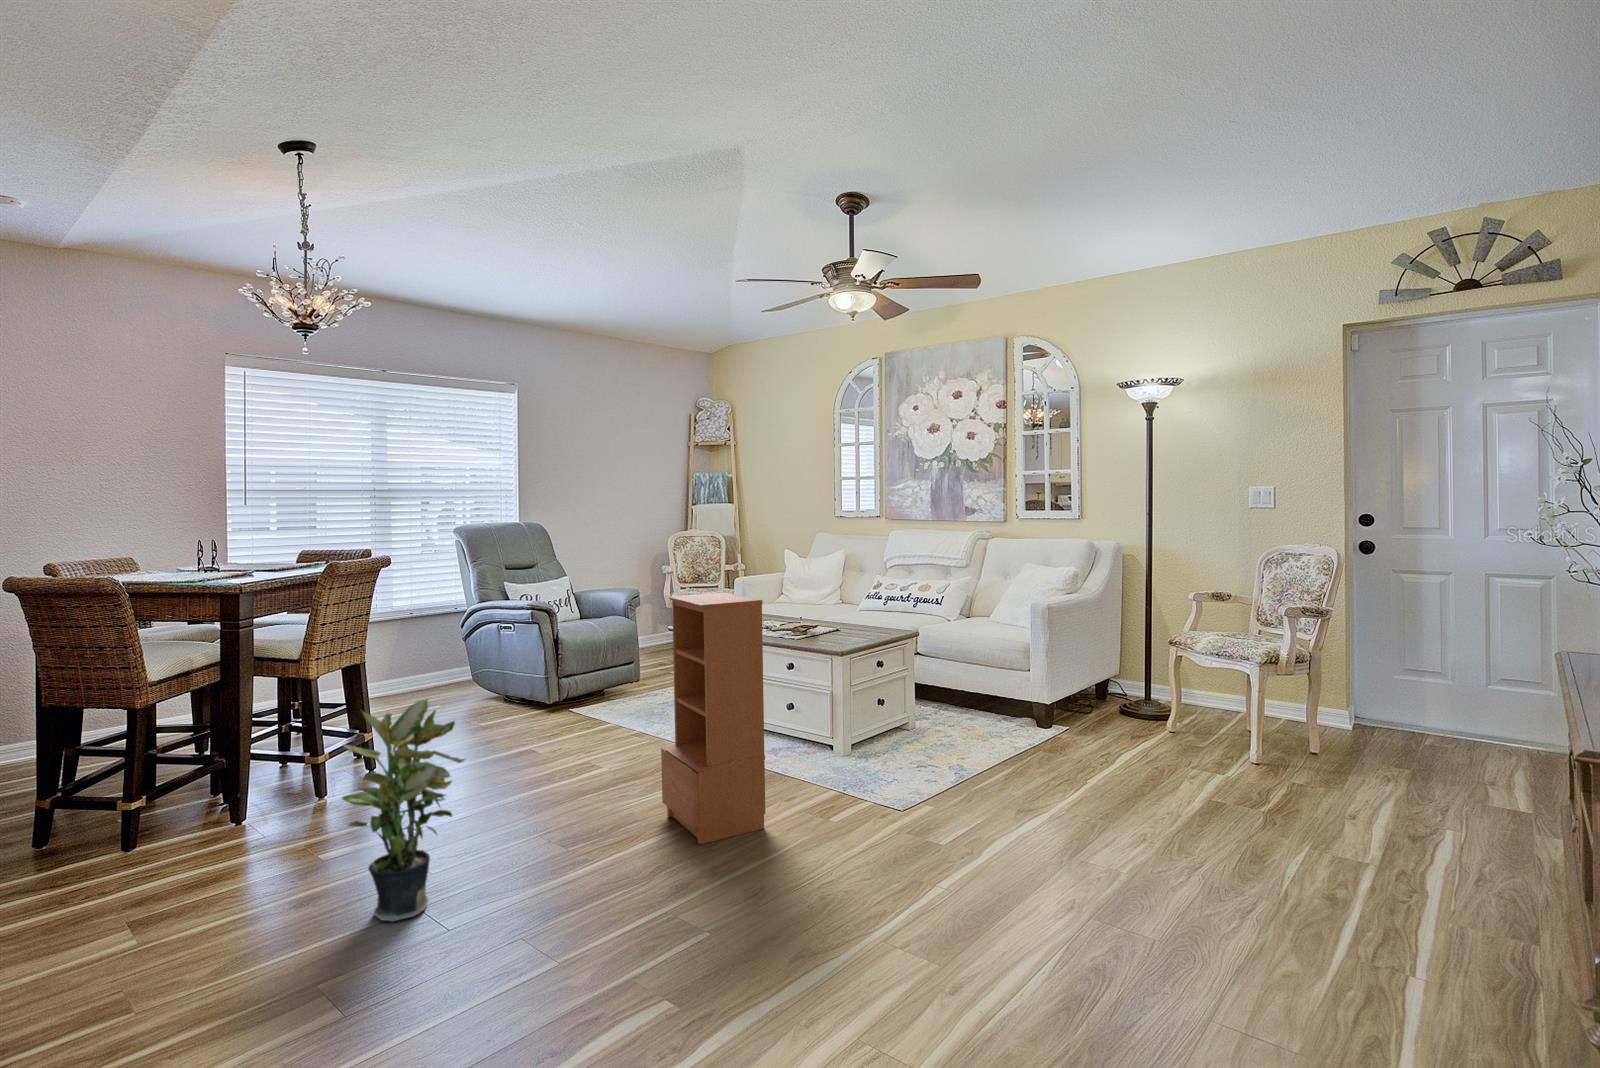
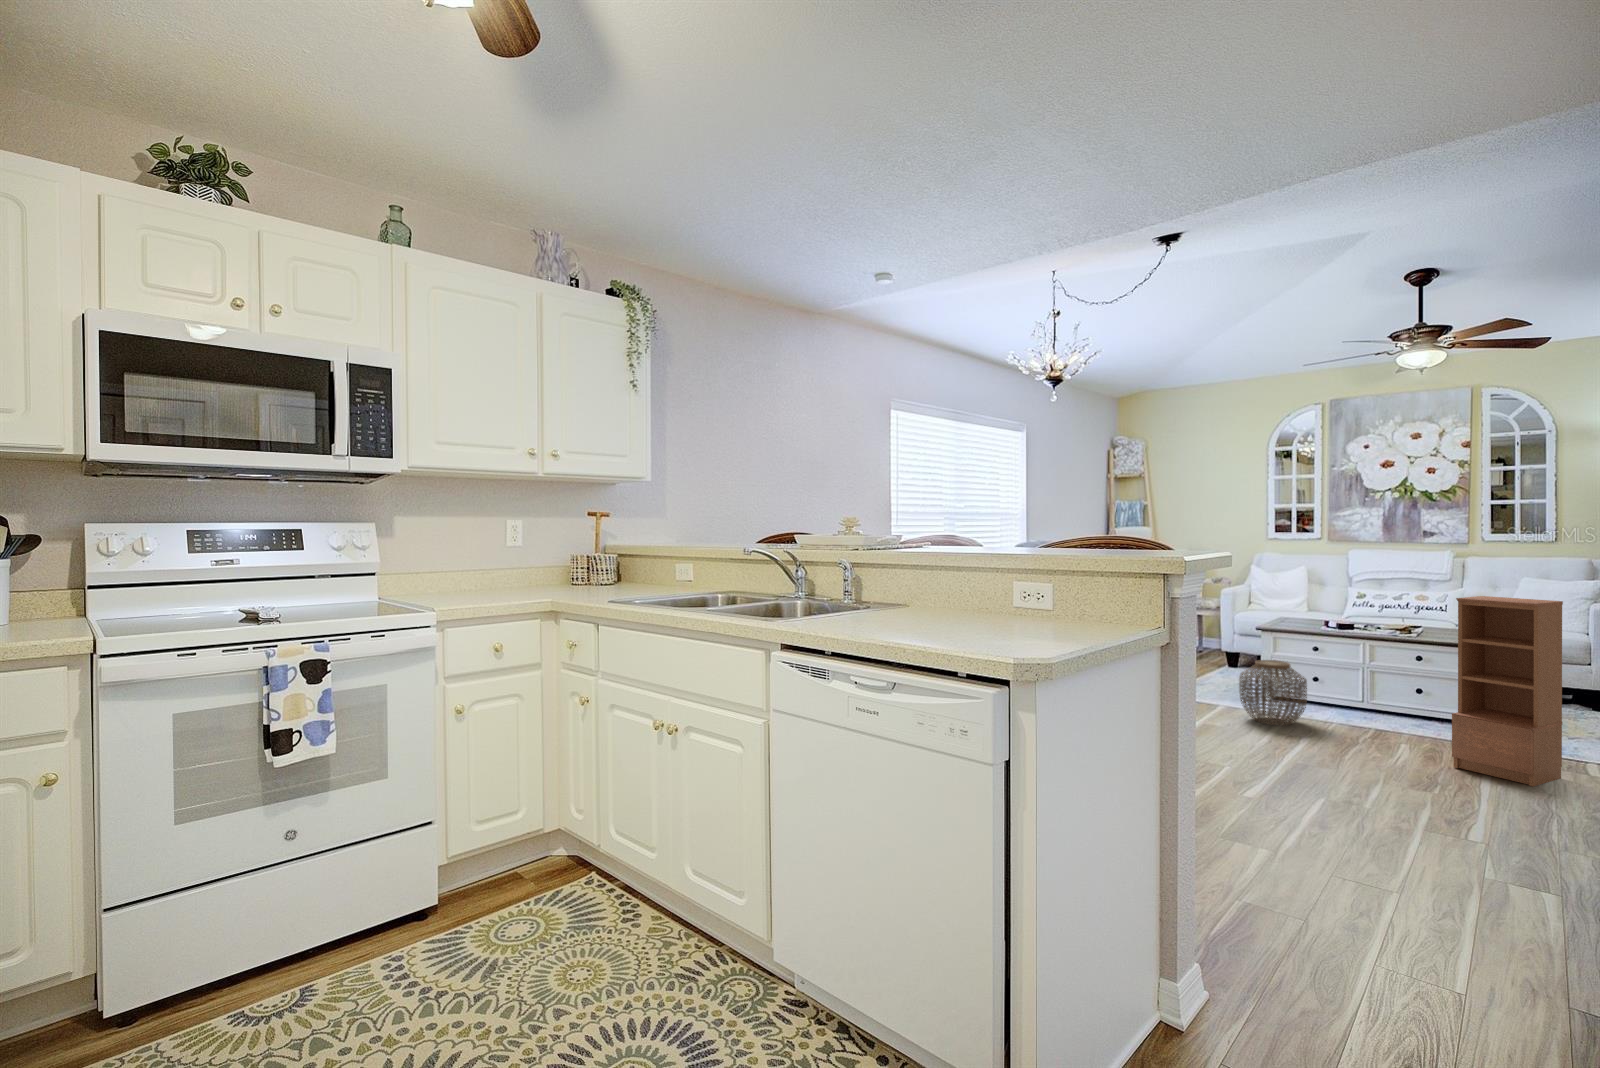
woven basket: none [569,672,644,756] -> present [1239,660,1307,726]
potted plant: present [342,700,464,922] -> none [1346,666,1455,823]

